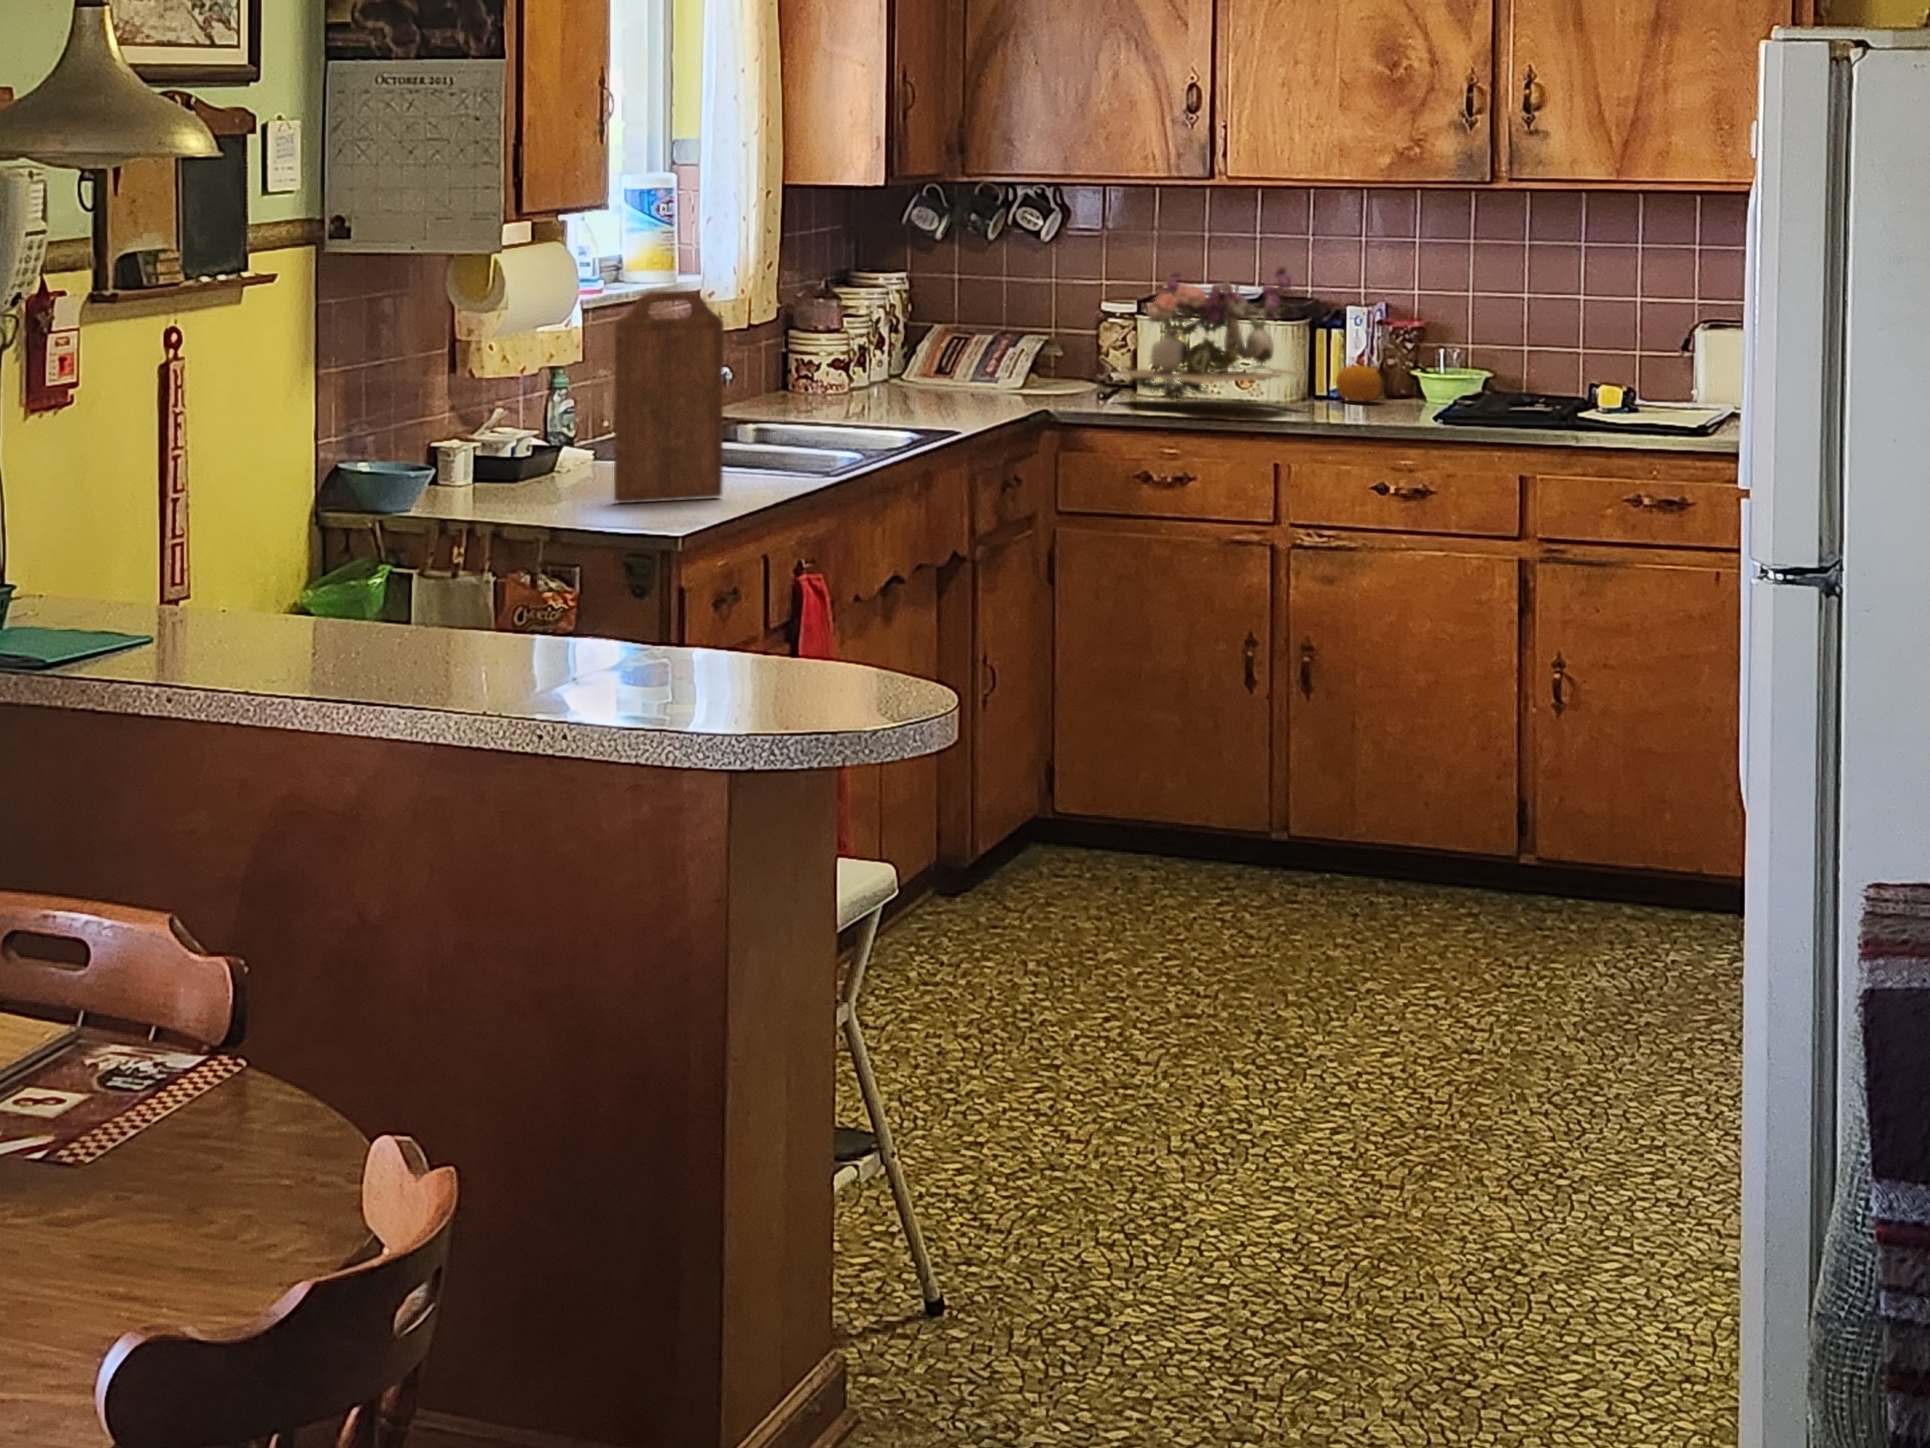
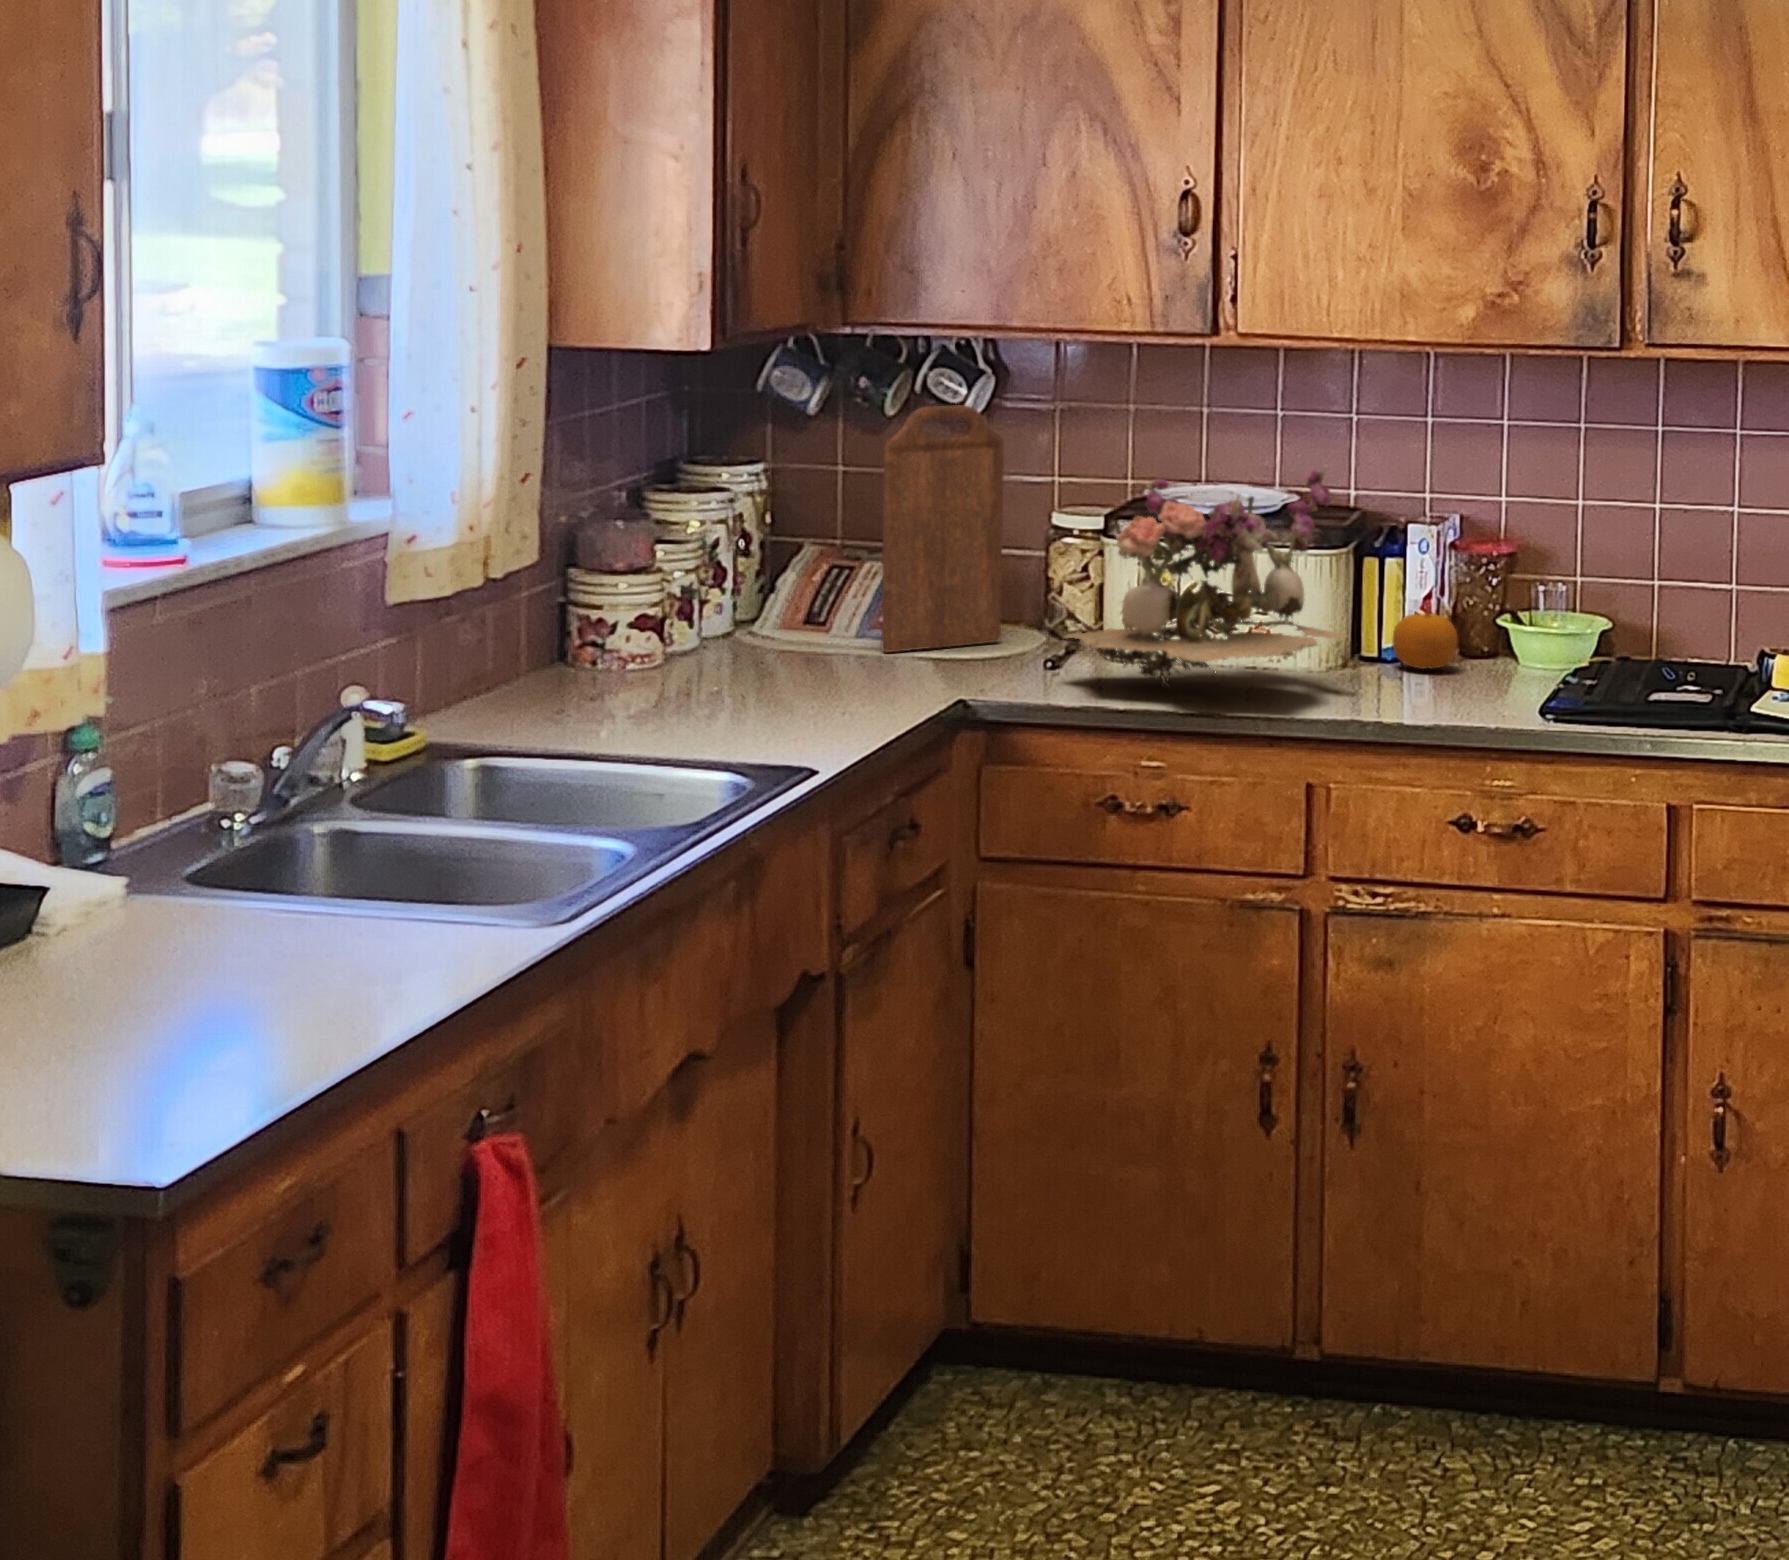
cutting board: present [614,290,724,503] -> present [881,405,1004,652]

